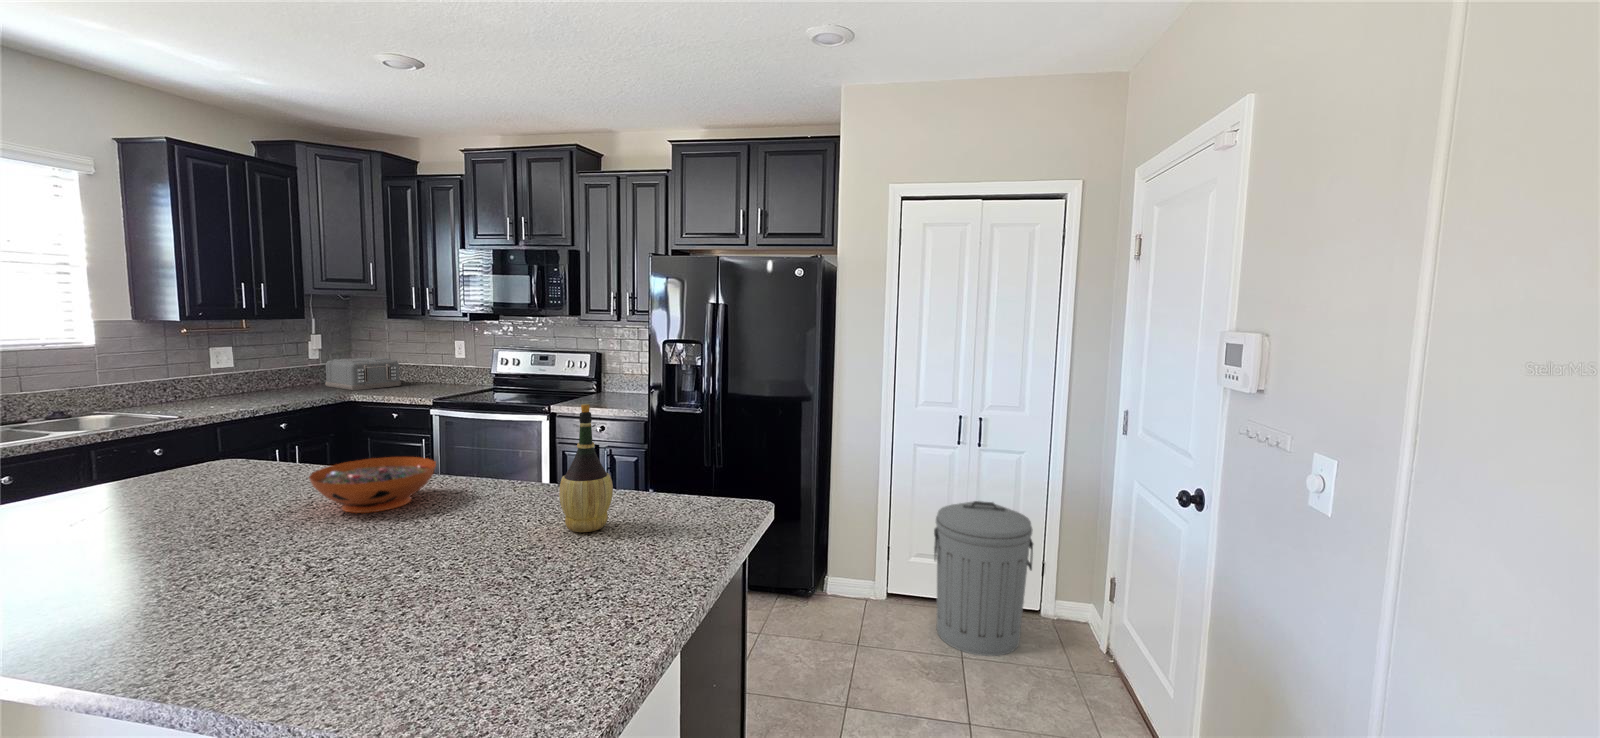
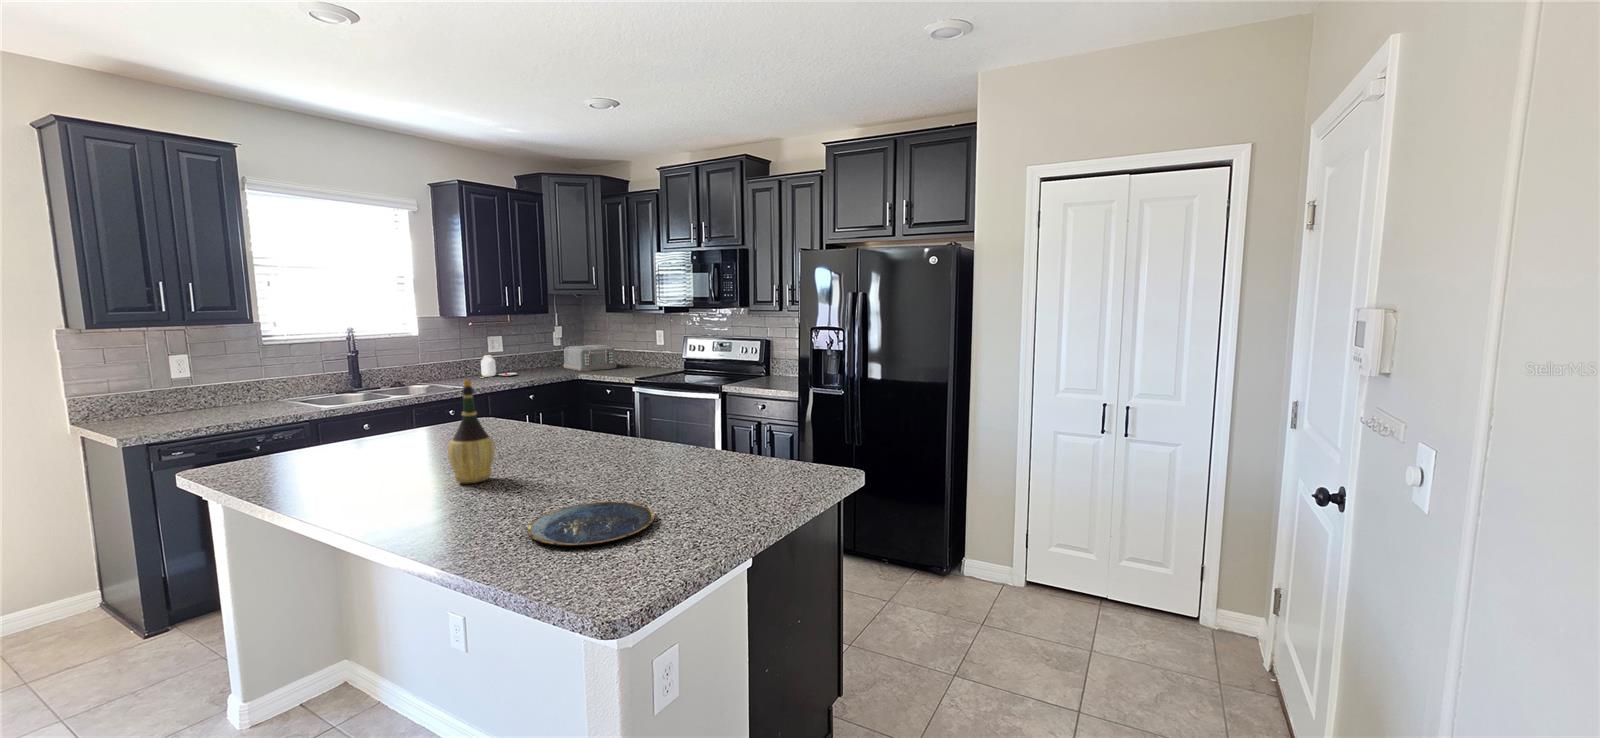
jar: none [199,371,259,402] -> present [480,355,517,378]
wine bottle: present [559,404,613,532] -> present [448,380,495,483]
decorative bowl: present [309,457,436,513] -> none [519,419,606,459]
trash can: present [934,501,1033,656] -> none [1067,492,1180,655]
plate: none [370,570,556,649] -> present [527,502,654,546]

